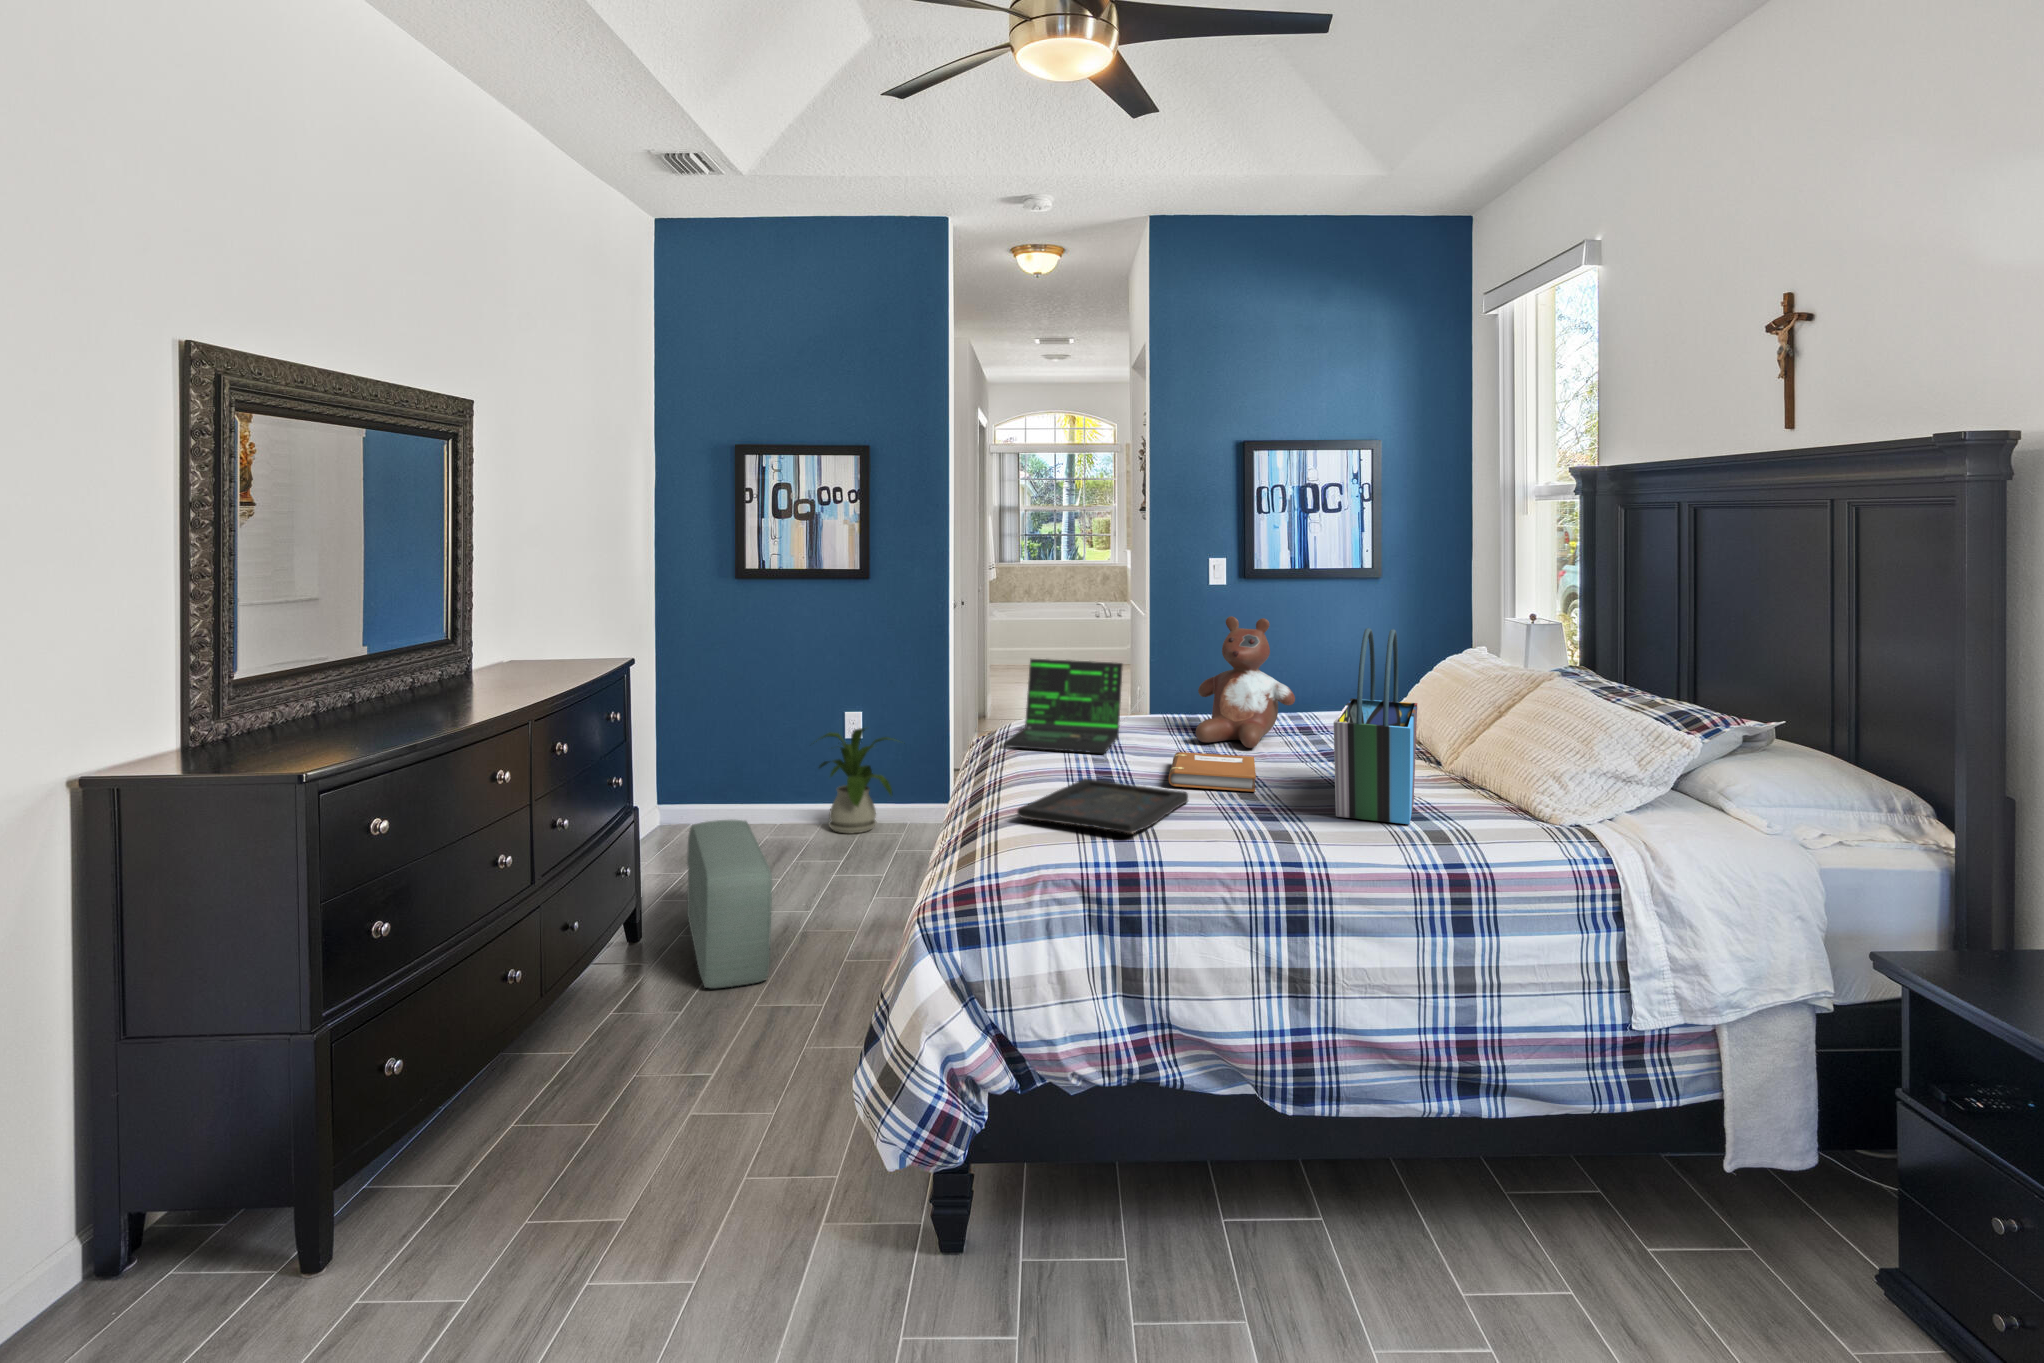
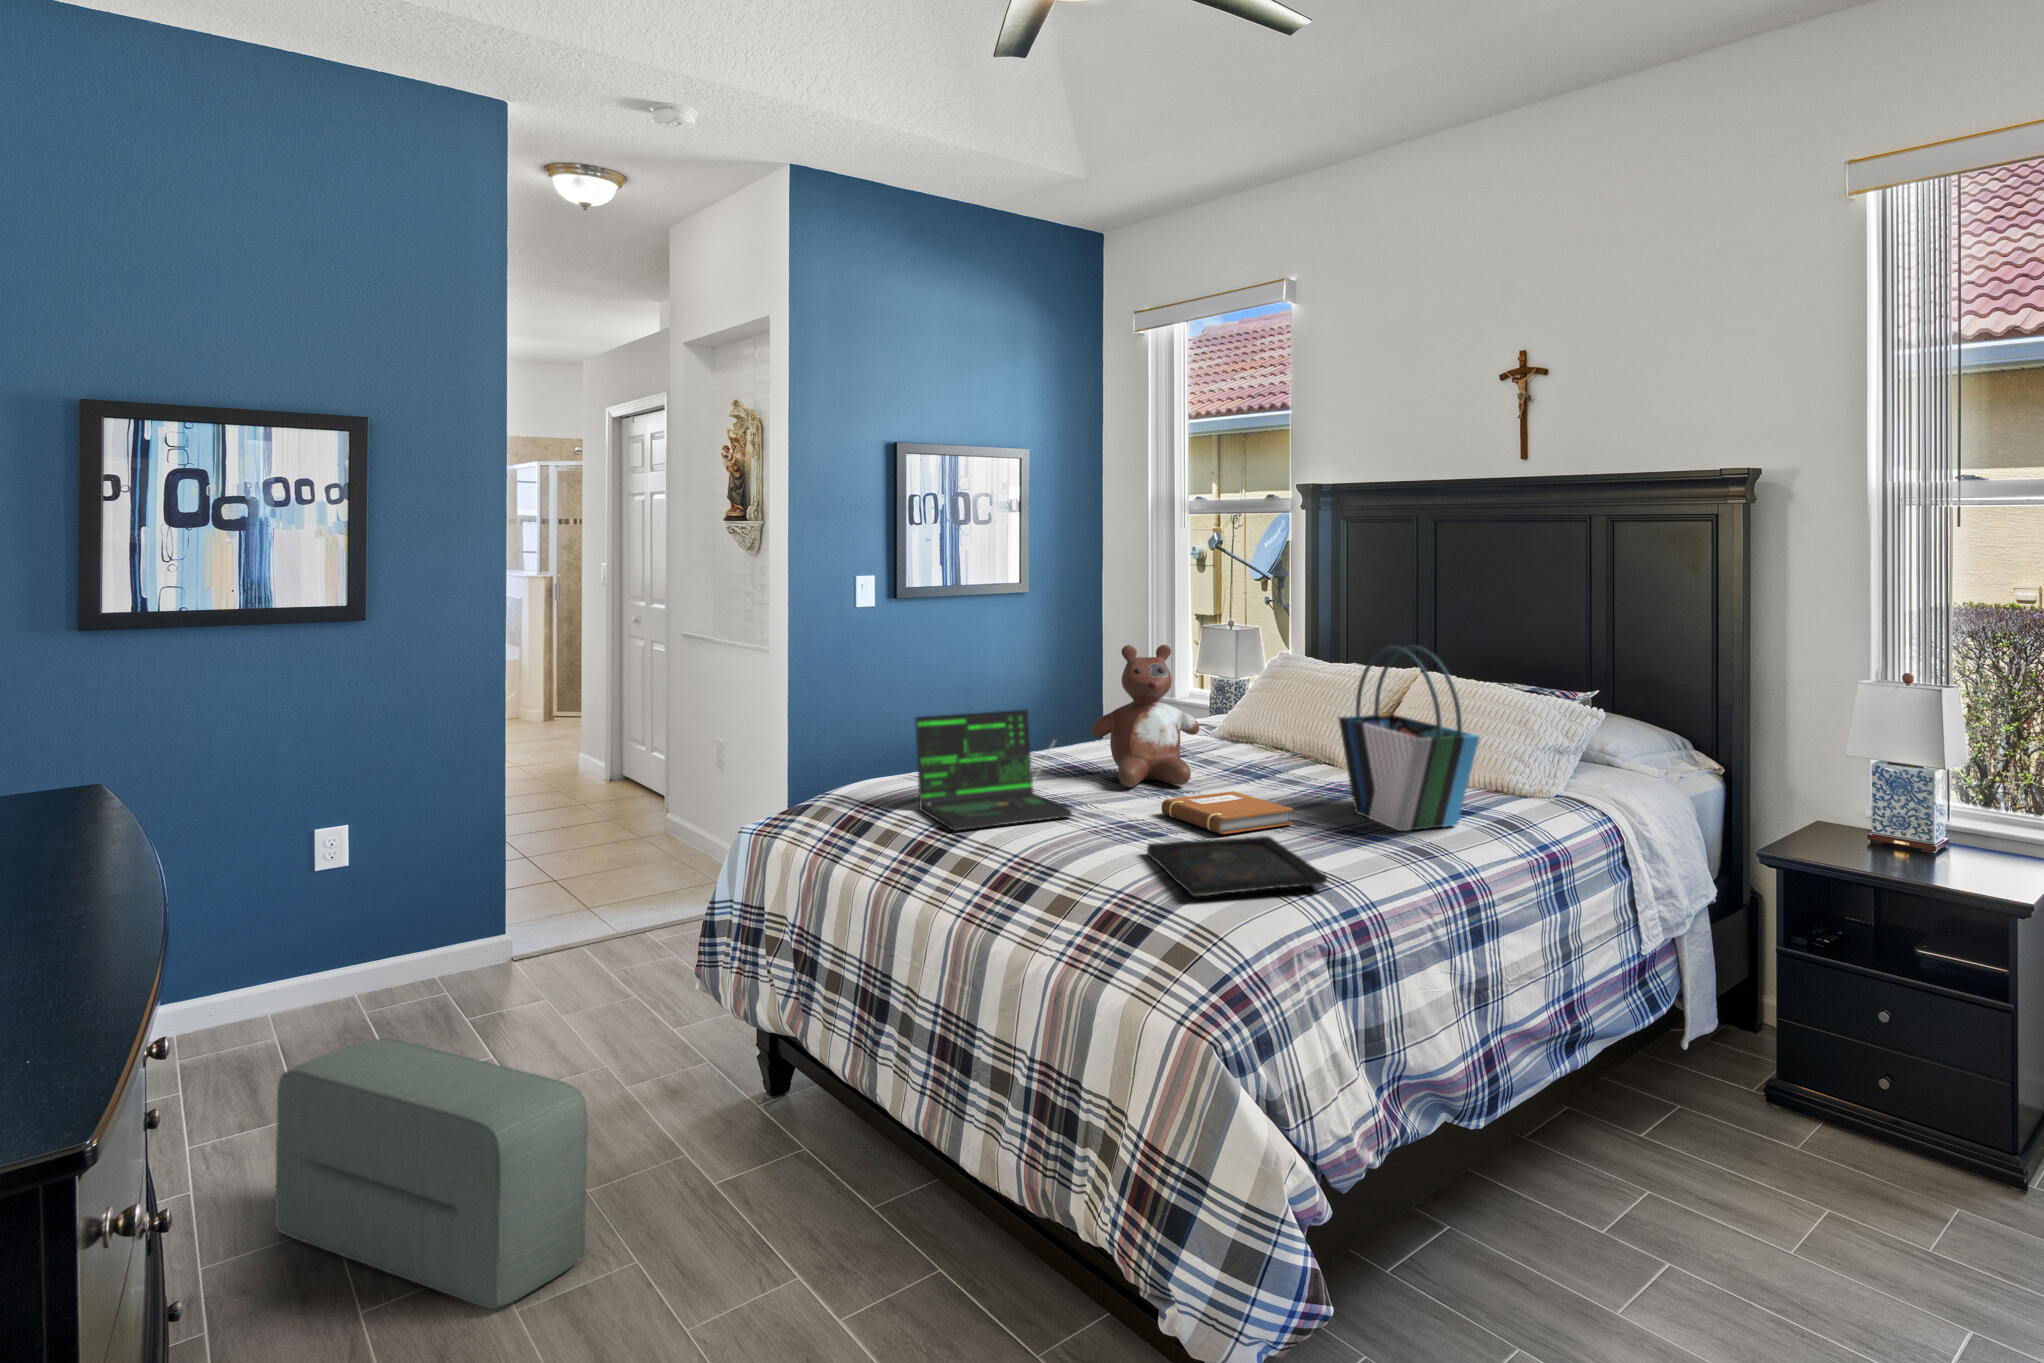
house plant: present [814,728,893,834] -> none [281,857,471,1035]

